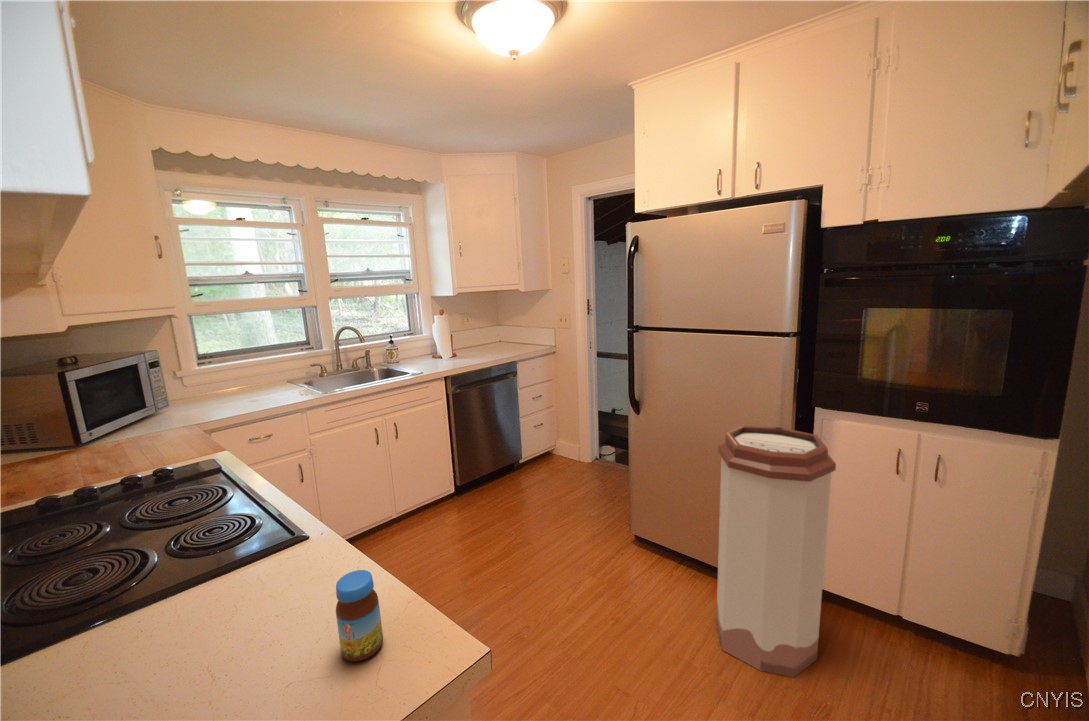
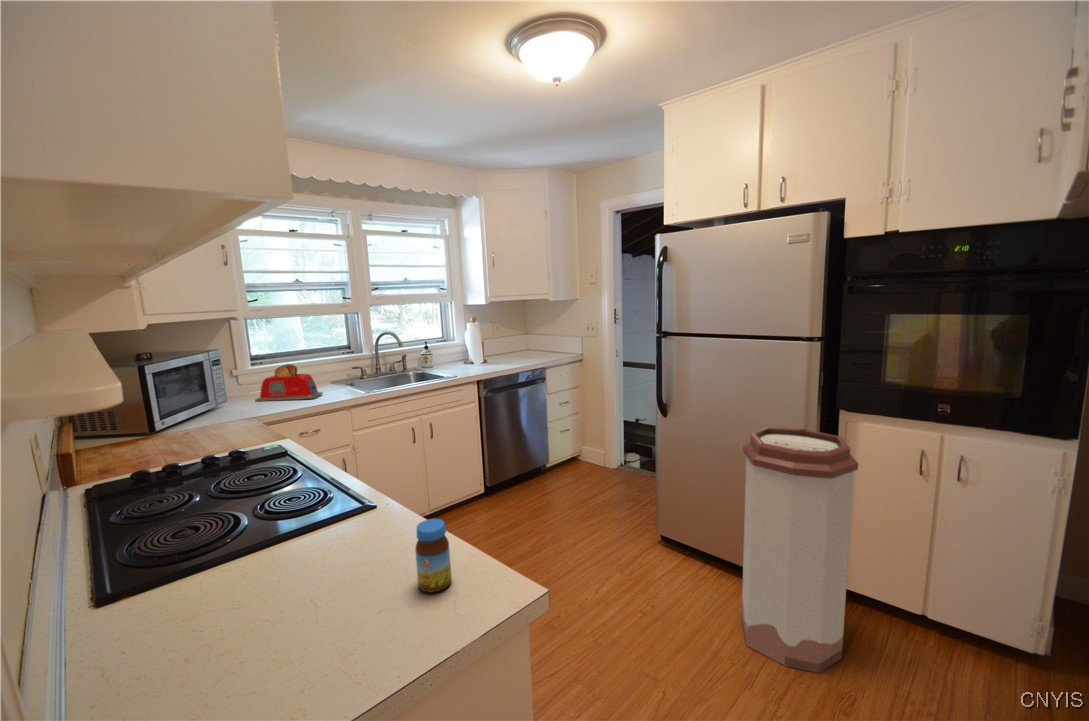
toaster: none [201,364,278,405] -> present [255,364,323,401]

